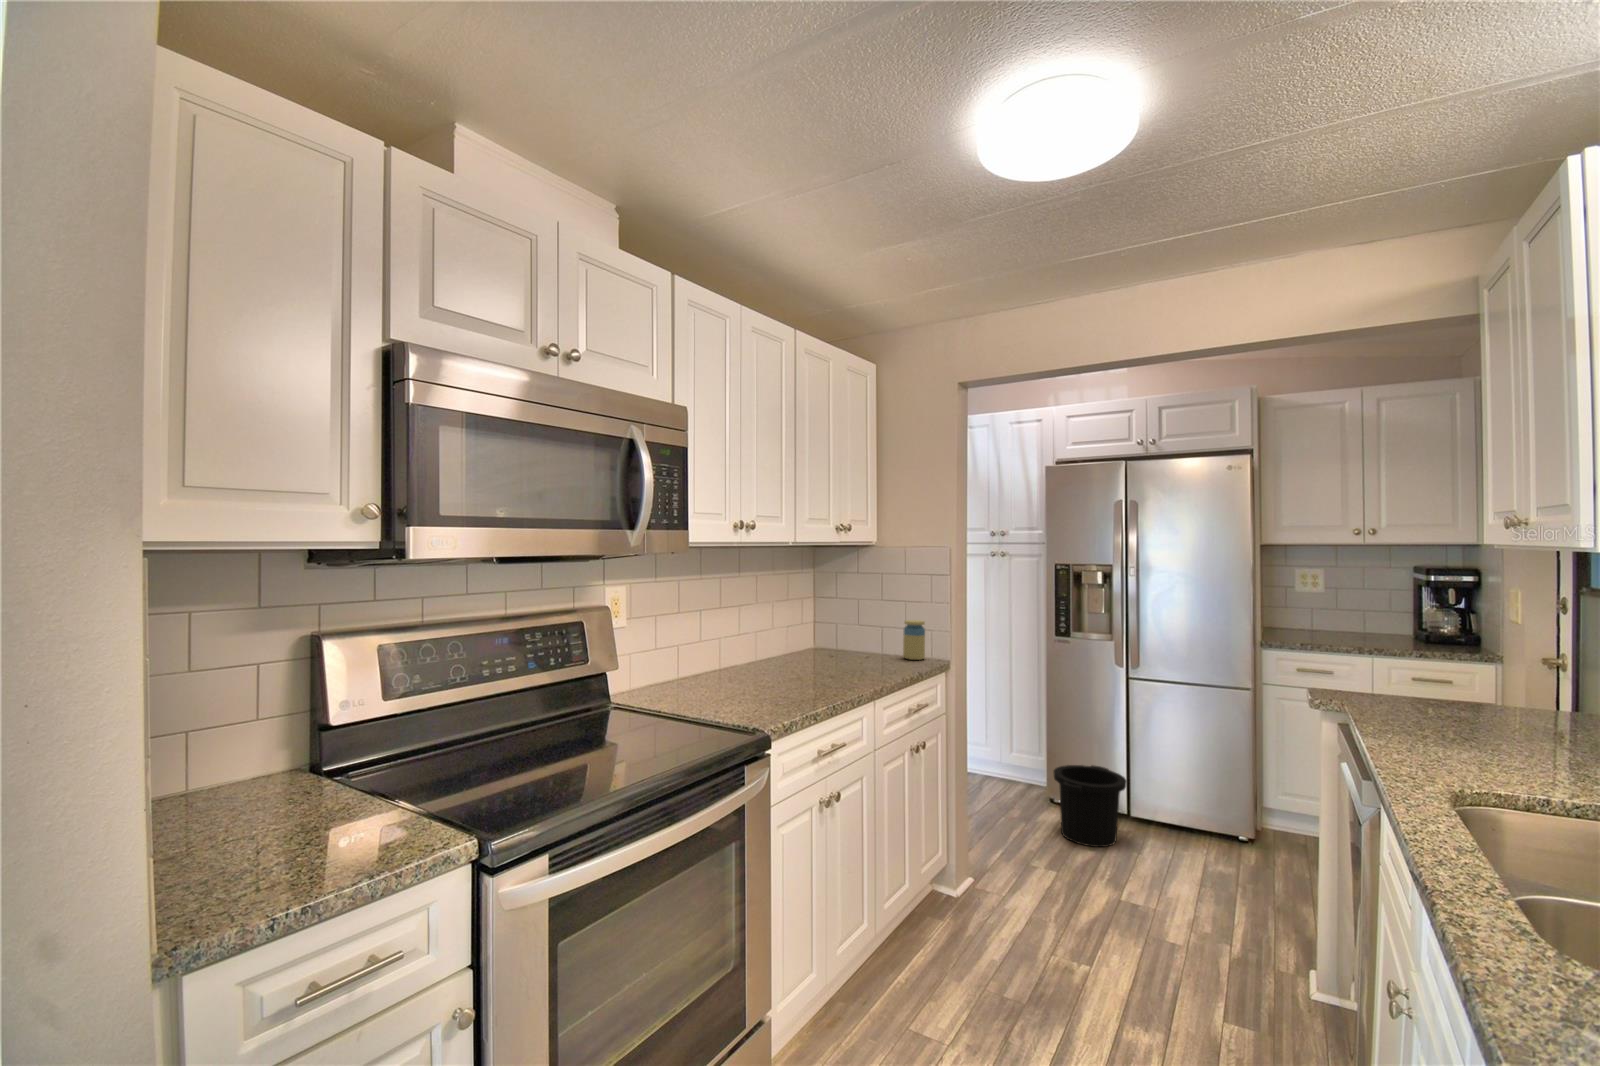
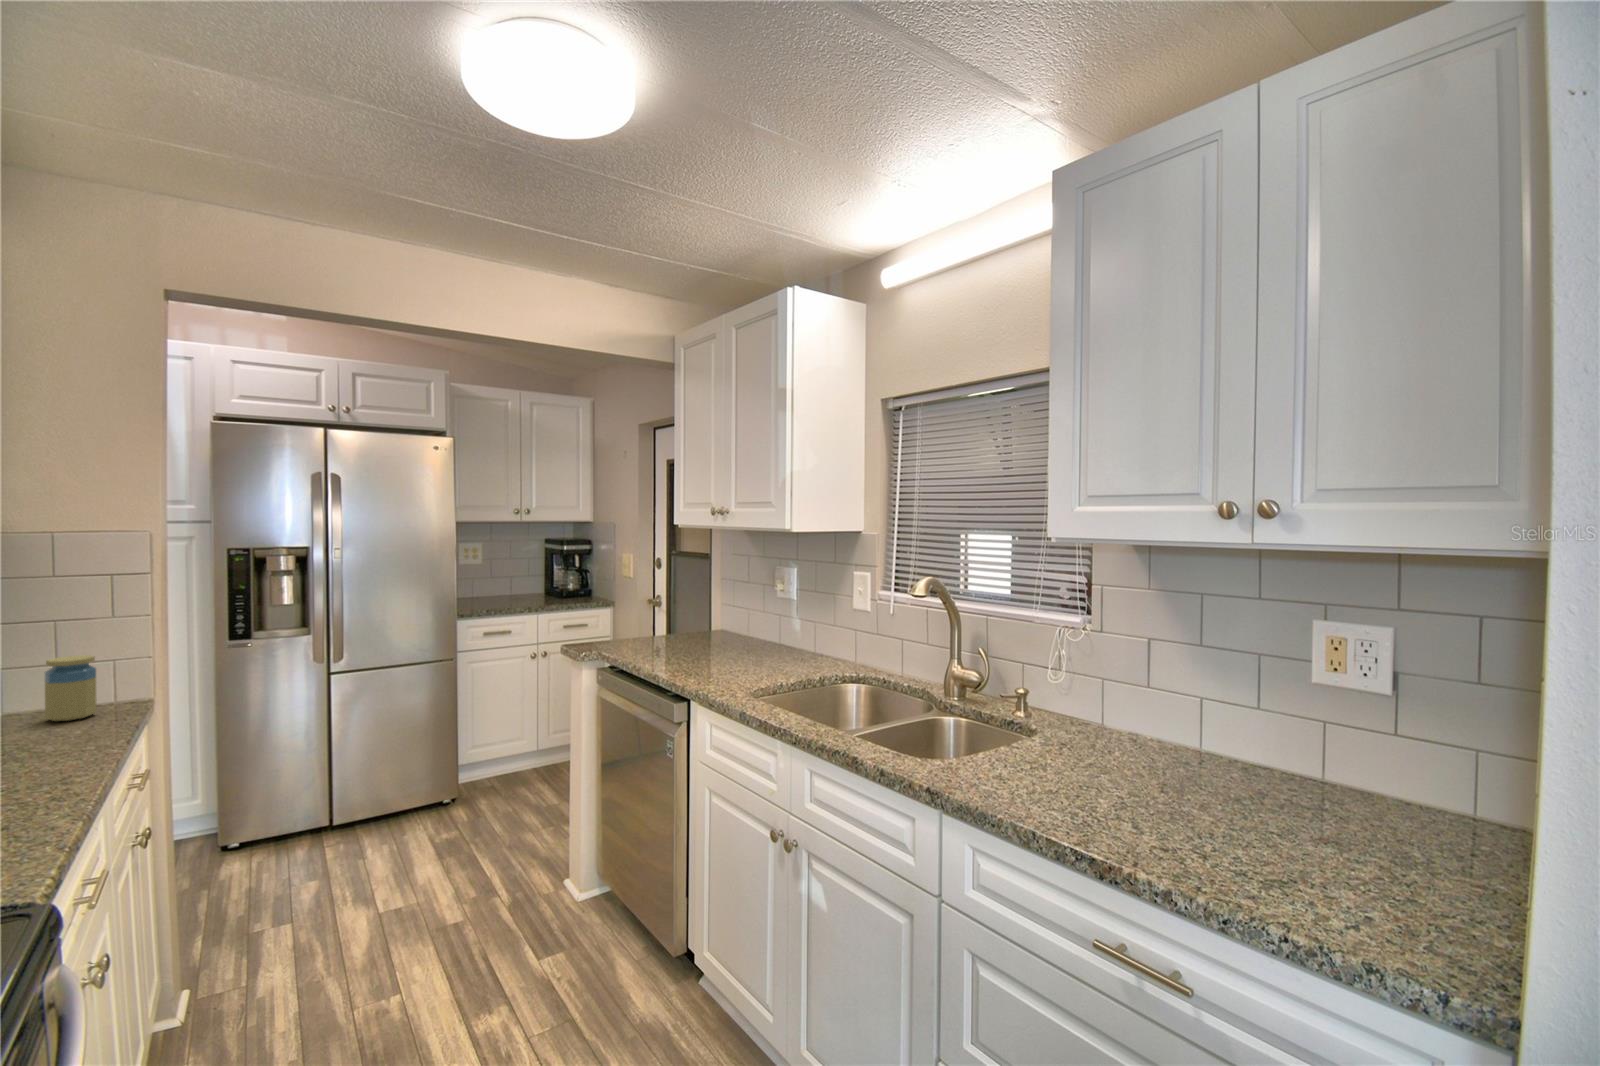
trash can: present [1054,765,1127,847] -> none [245,782,343,882]

